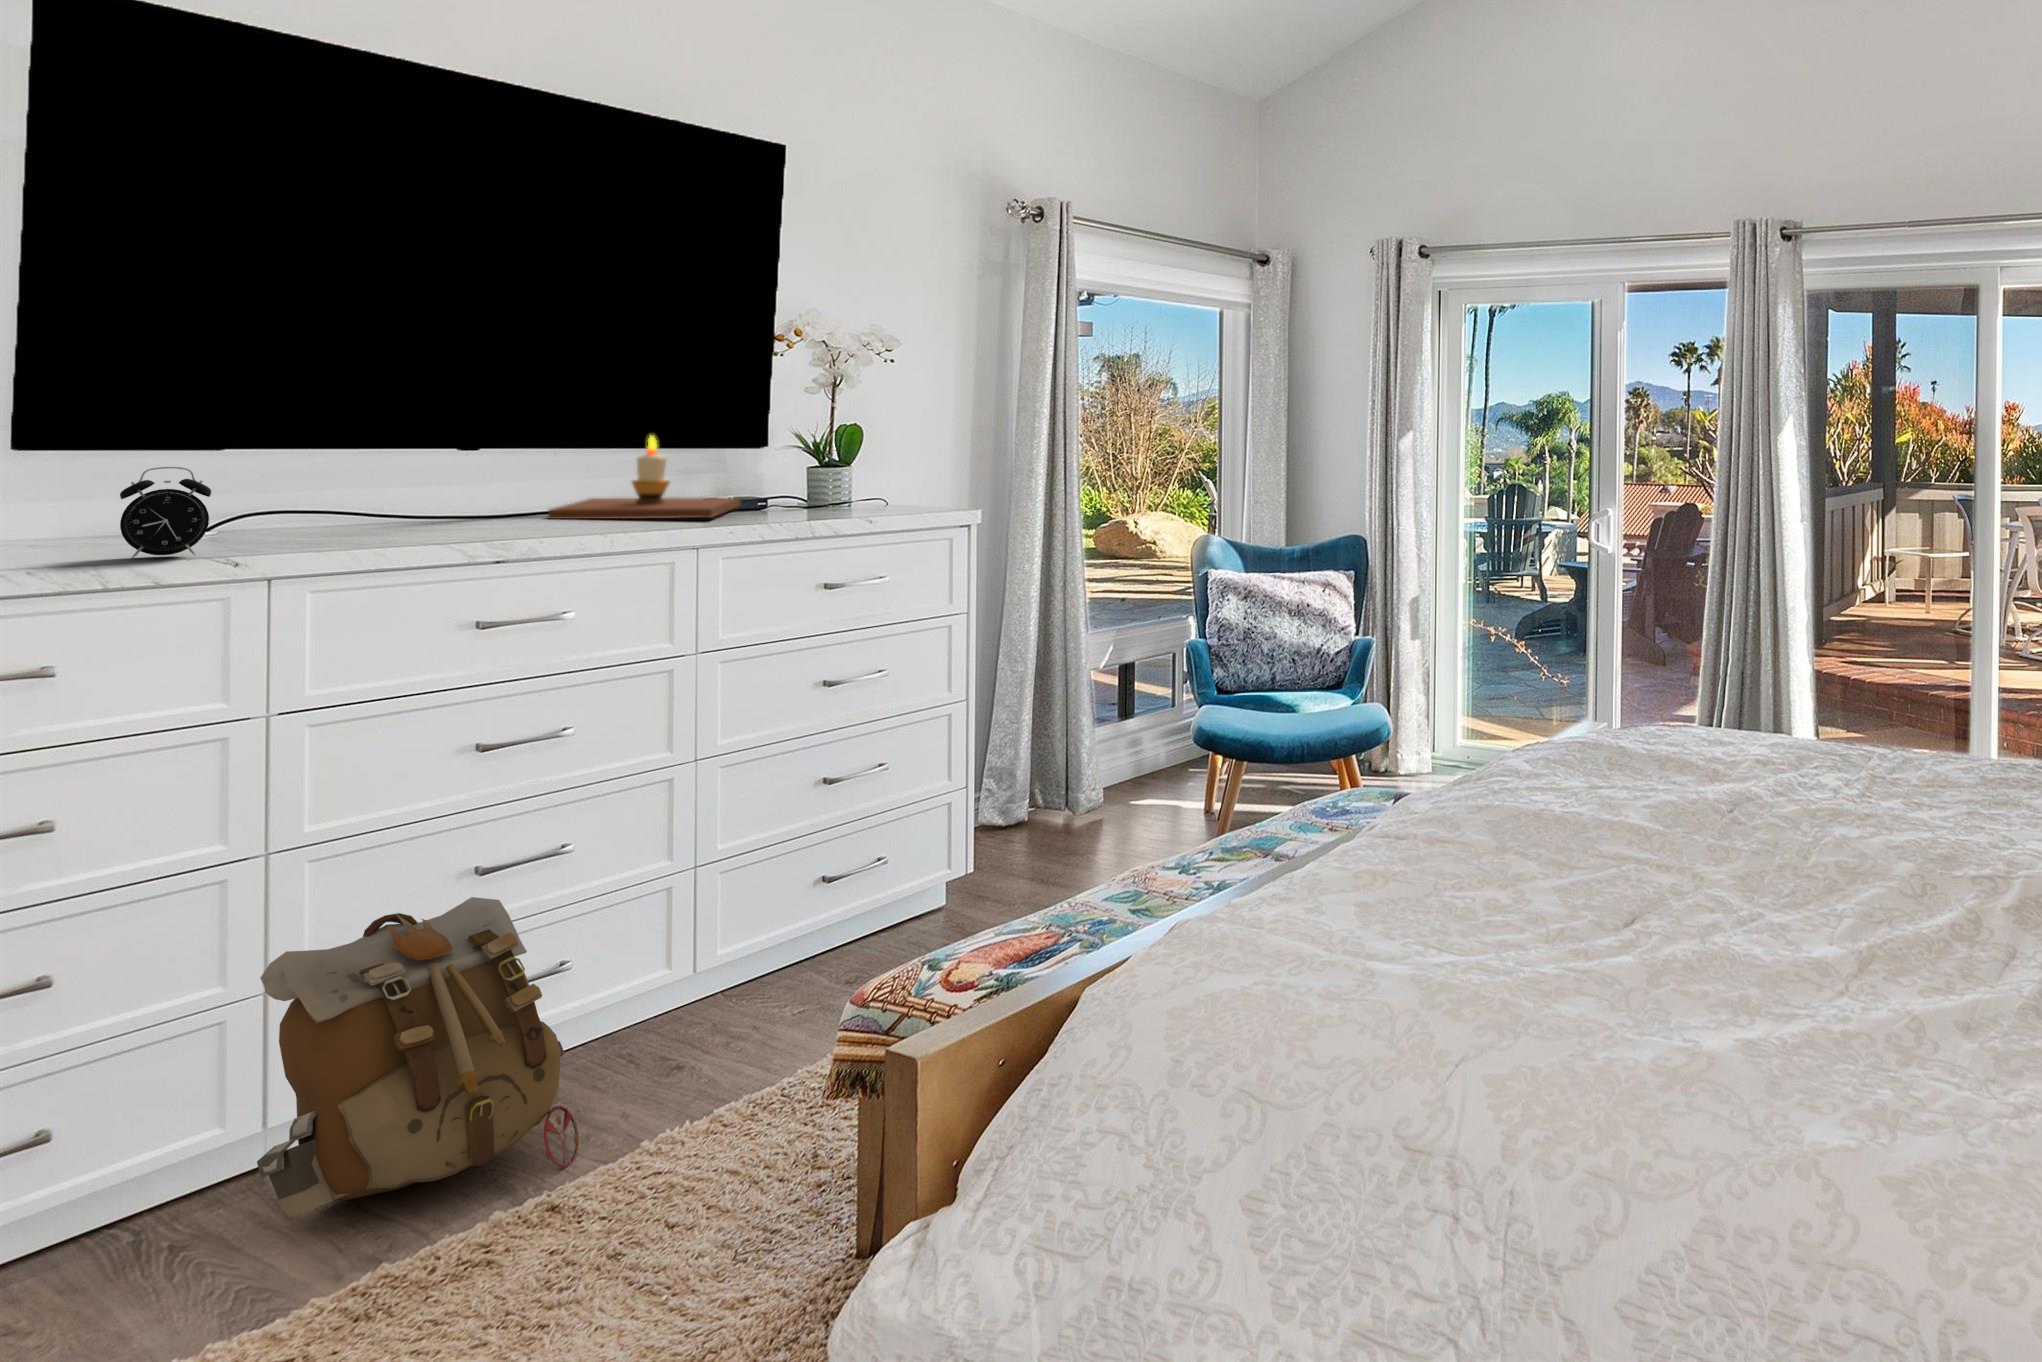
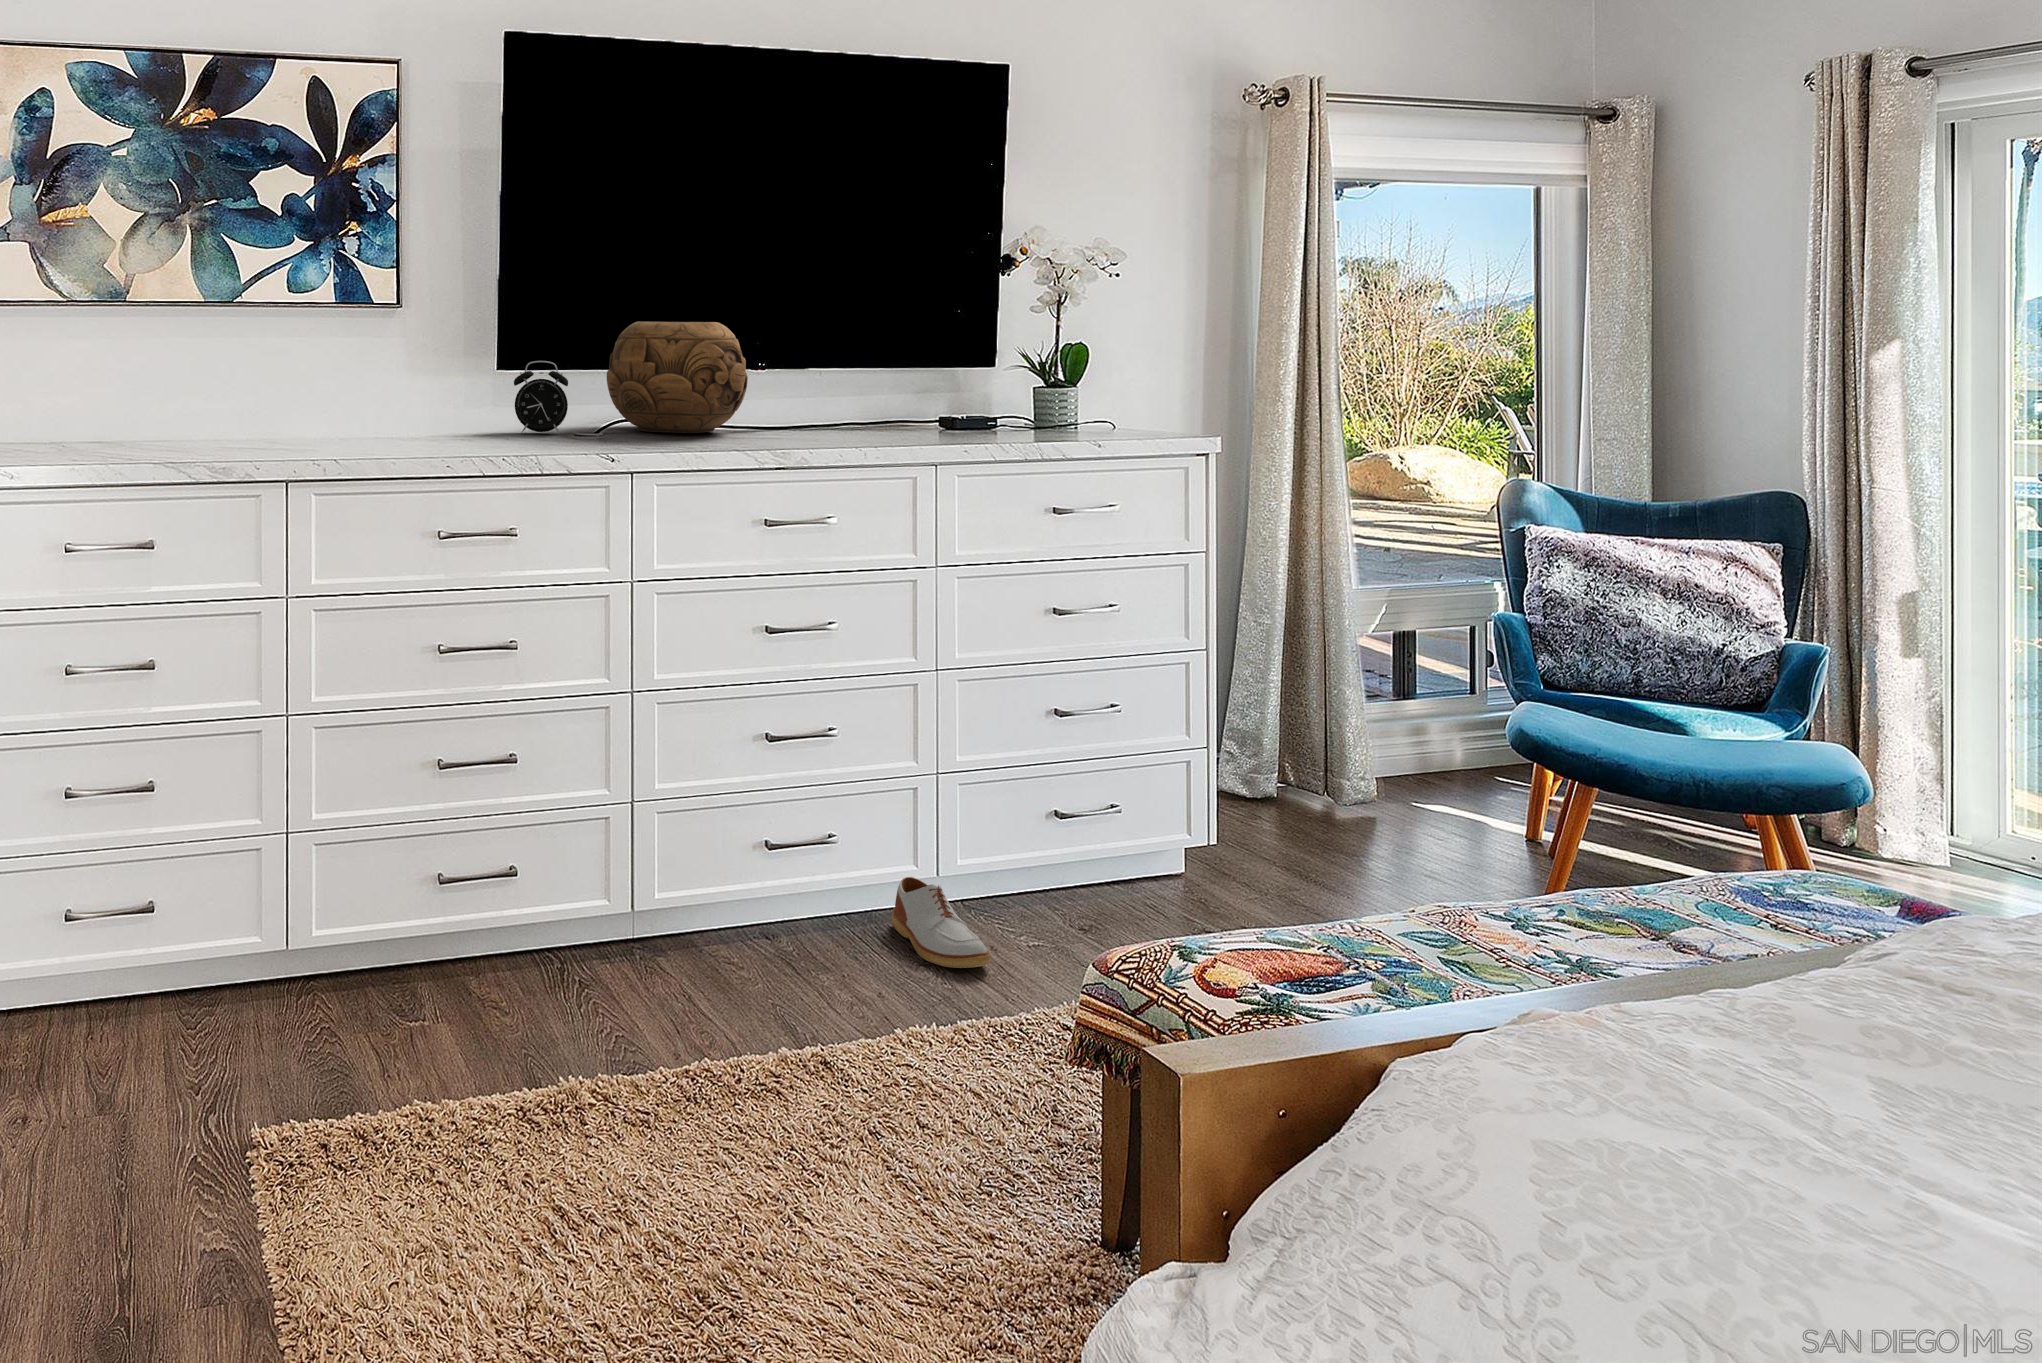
decorative bowl: none [268,415,472,545] -> present [607,322,748,433]
candle: present [548,435,740,519] -> none [811,347,976,428]
backpack: present [257,897,579,1218] -> none [605,755,840,1029]
shoe: none [637,986,748,1067] -> present [892,877,990,968]

